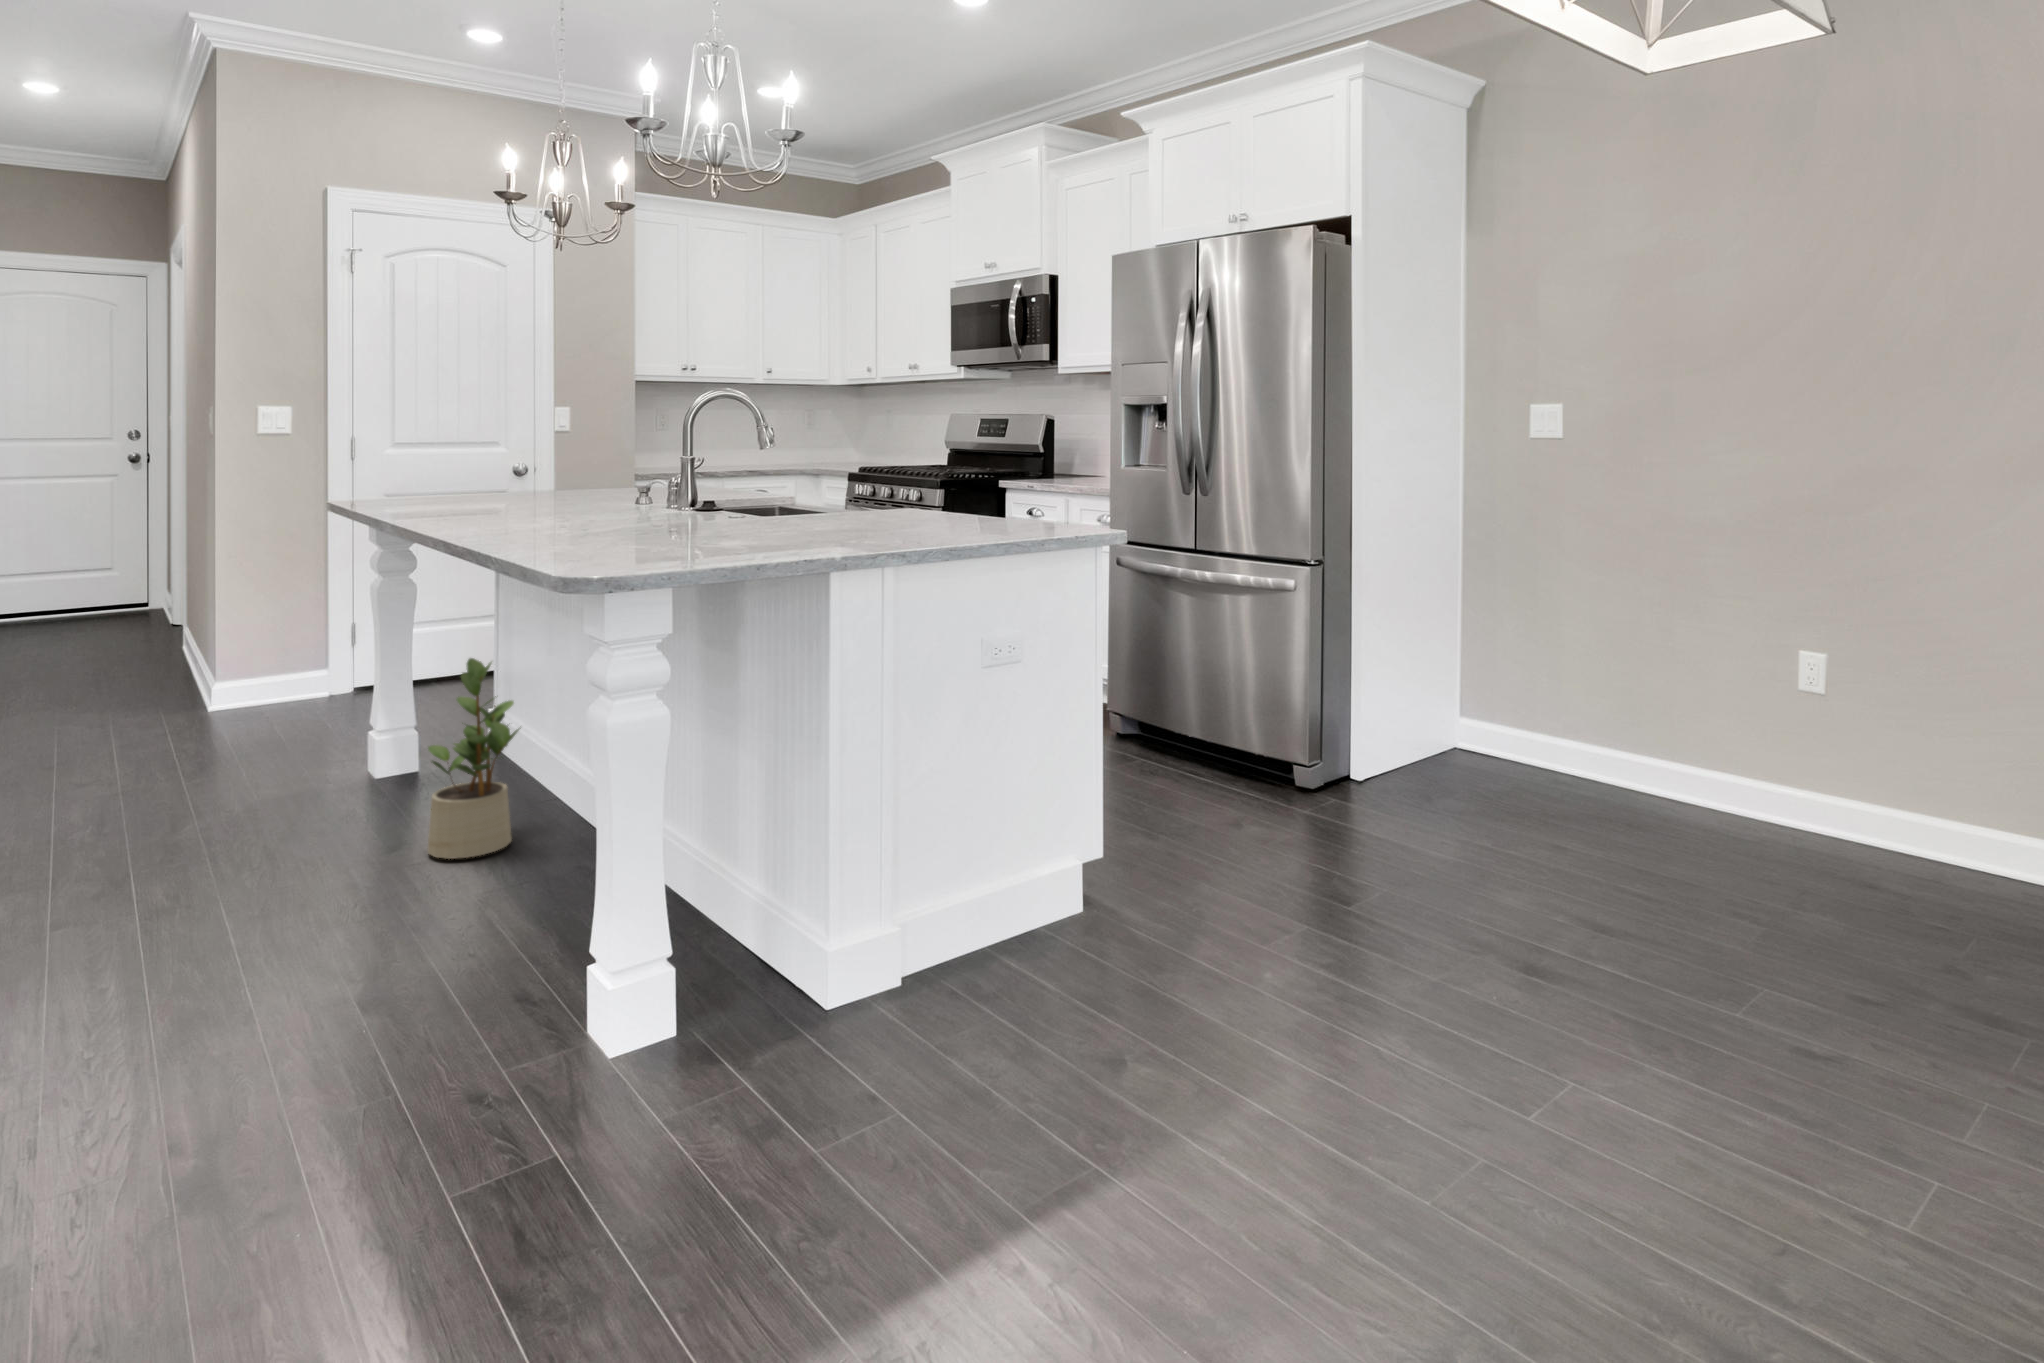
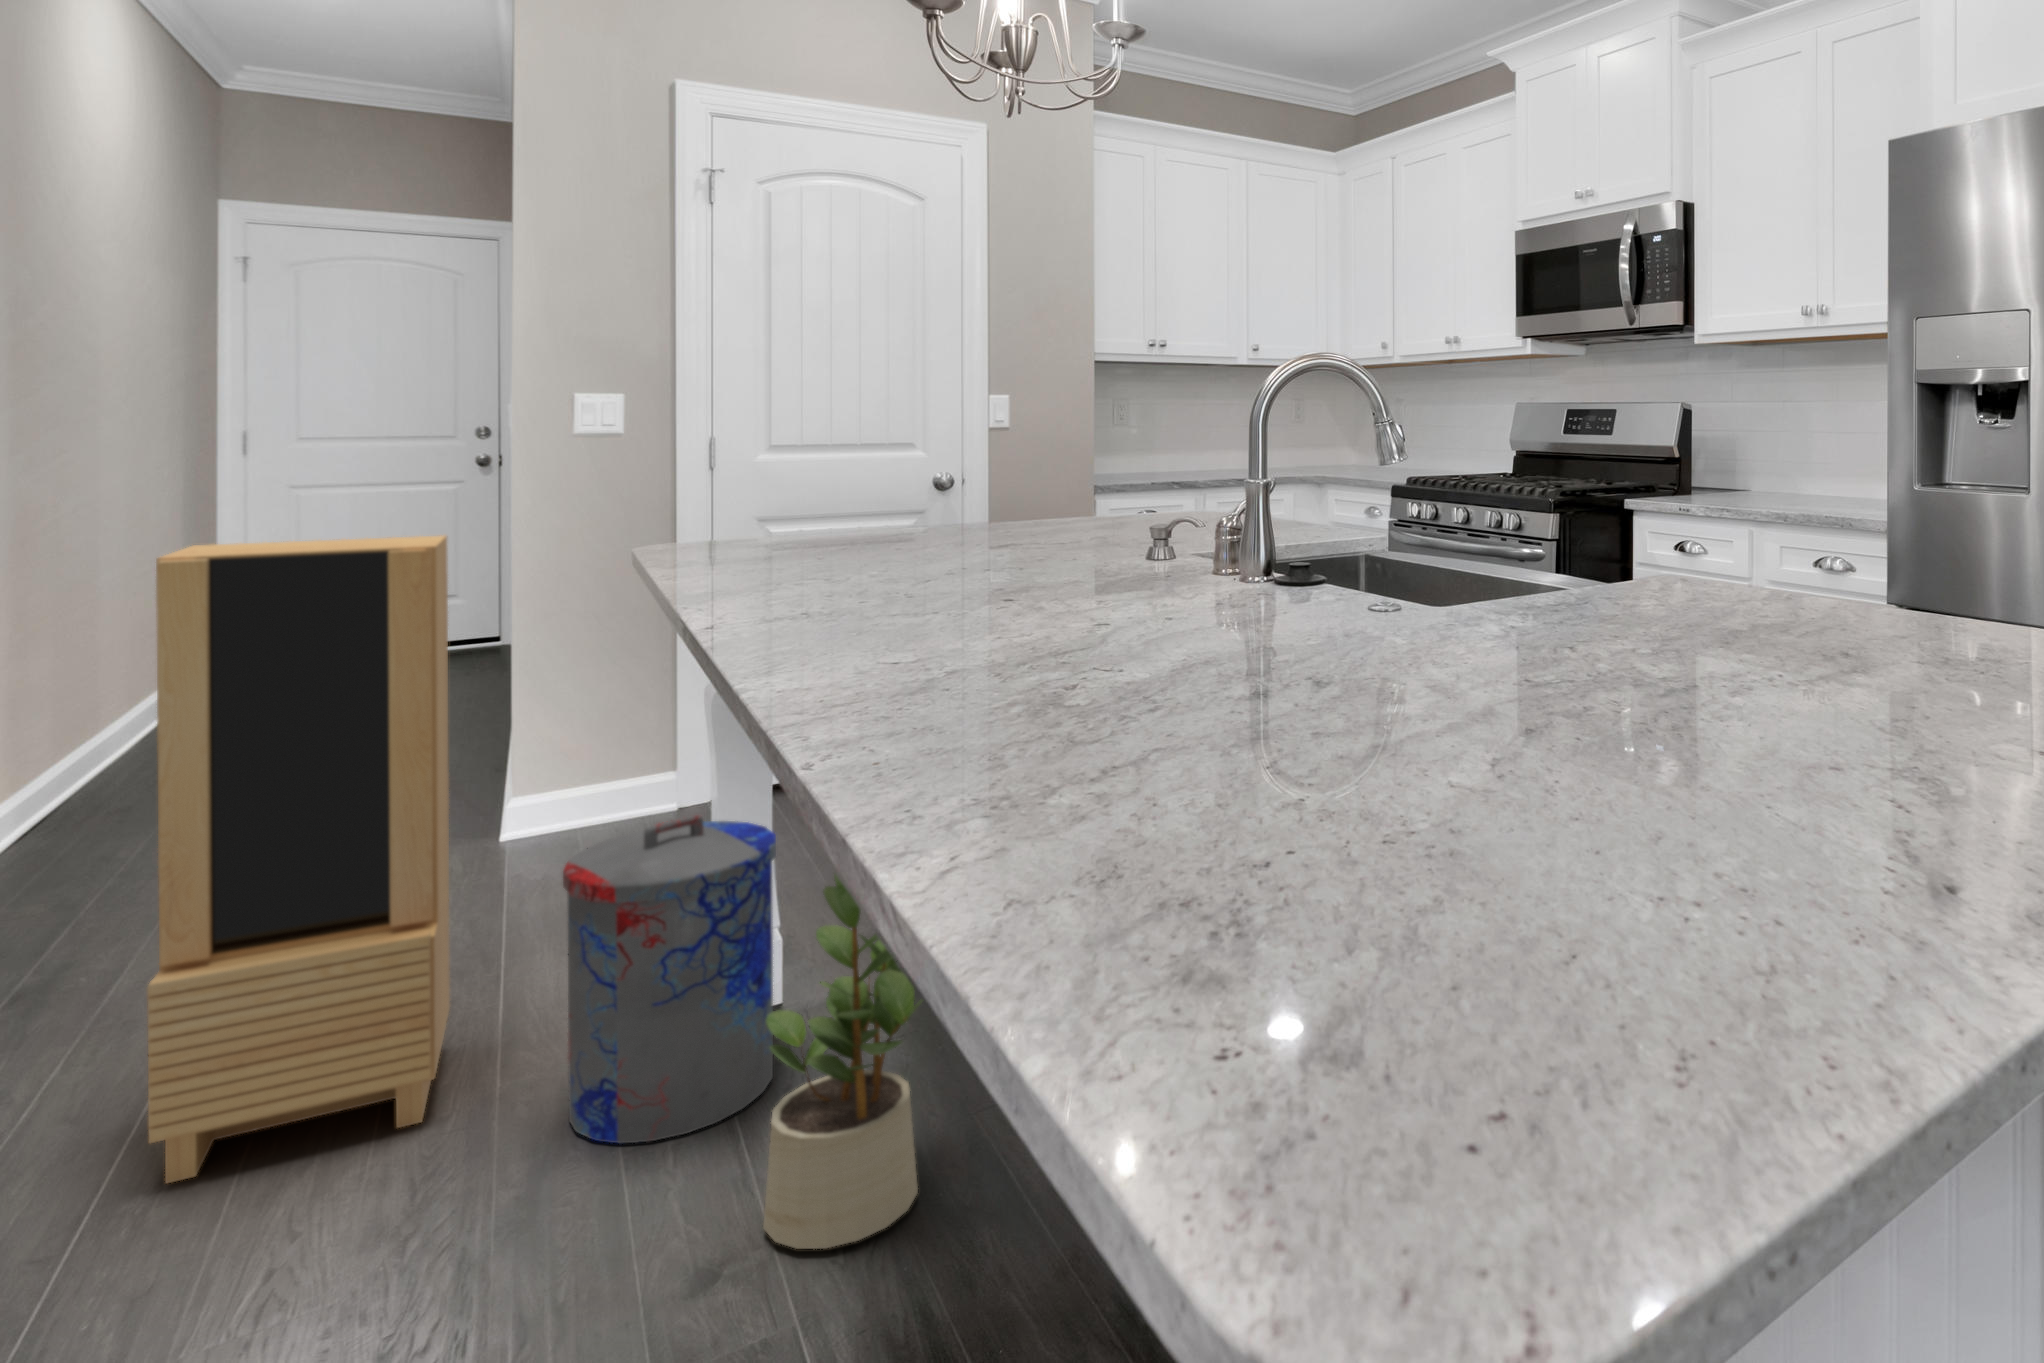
storage cabinet: none [70,495,224,851] -> present [147,535,450,1184]
trash can: none [302,655,425,832] -> present [563,815,776,1144]

